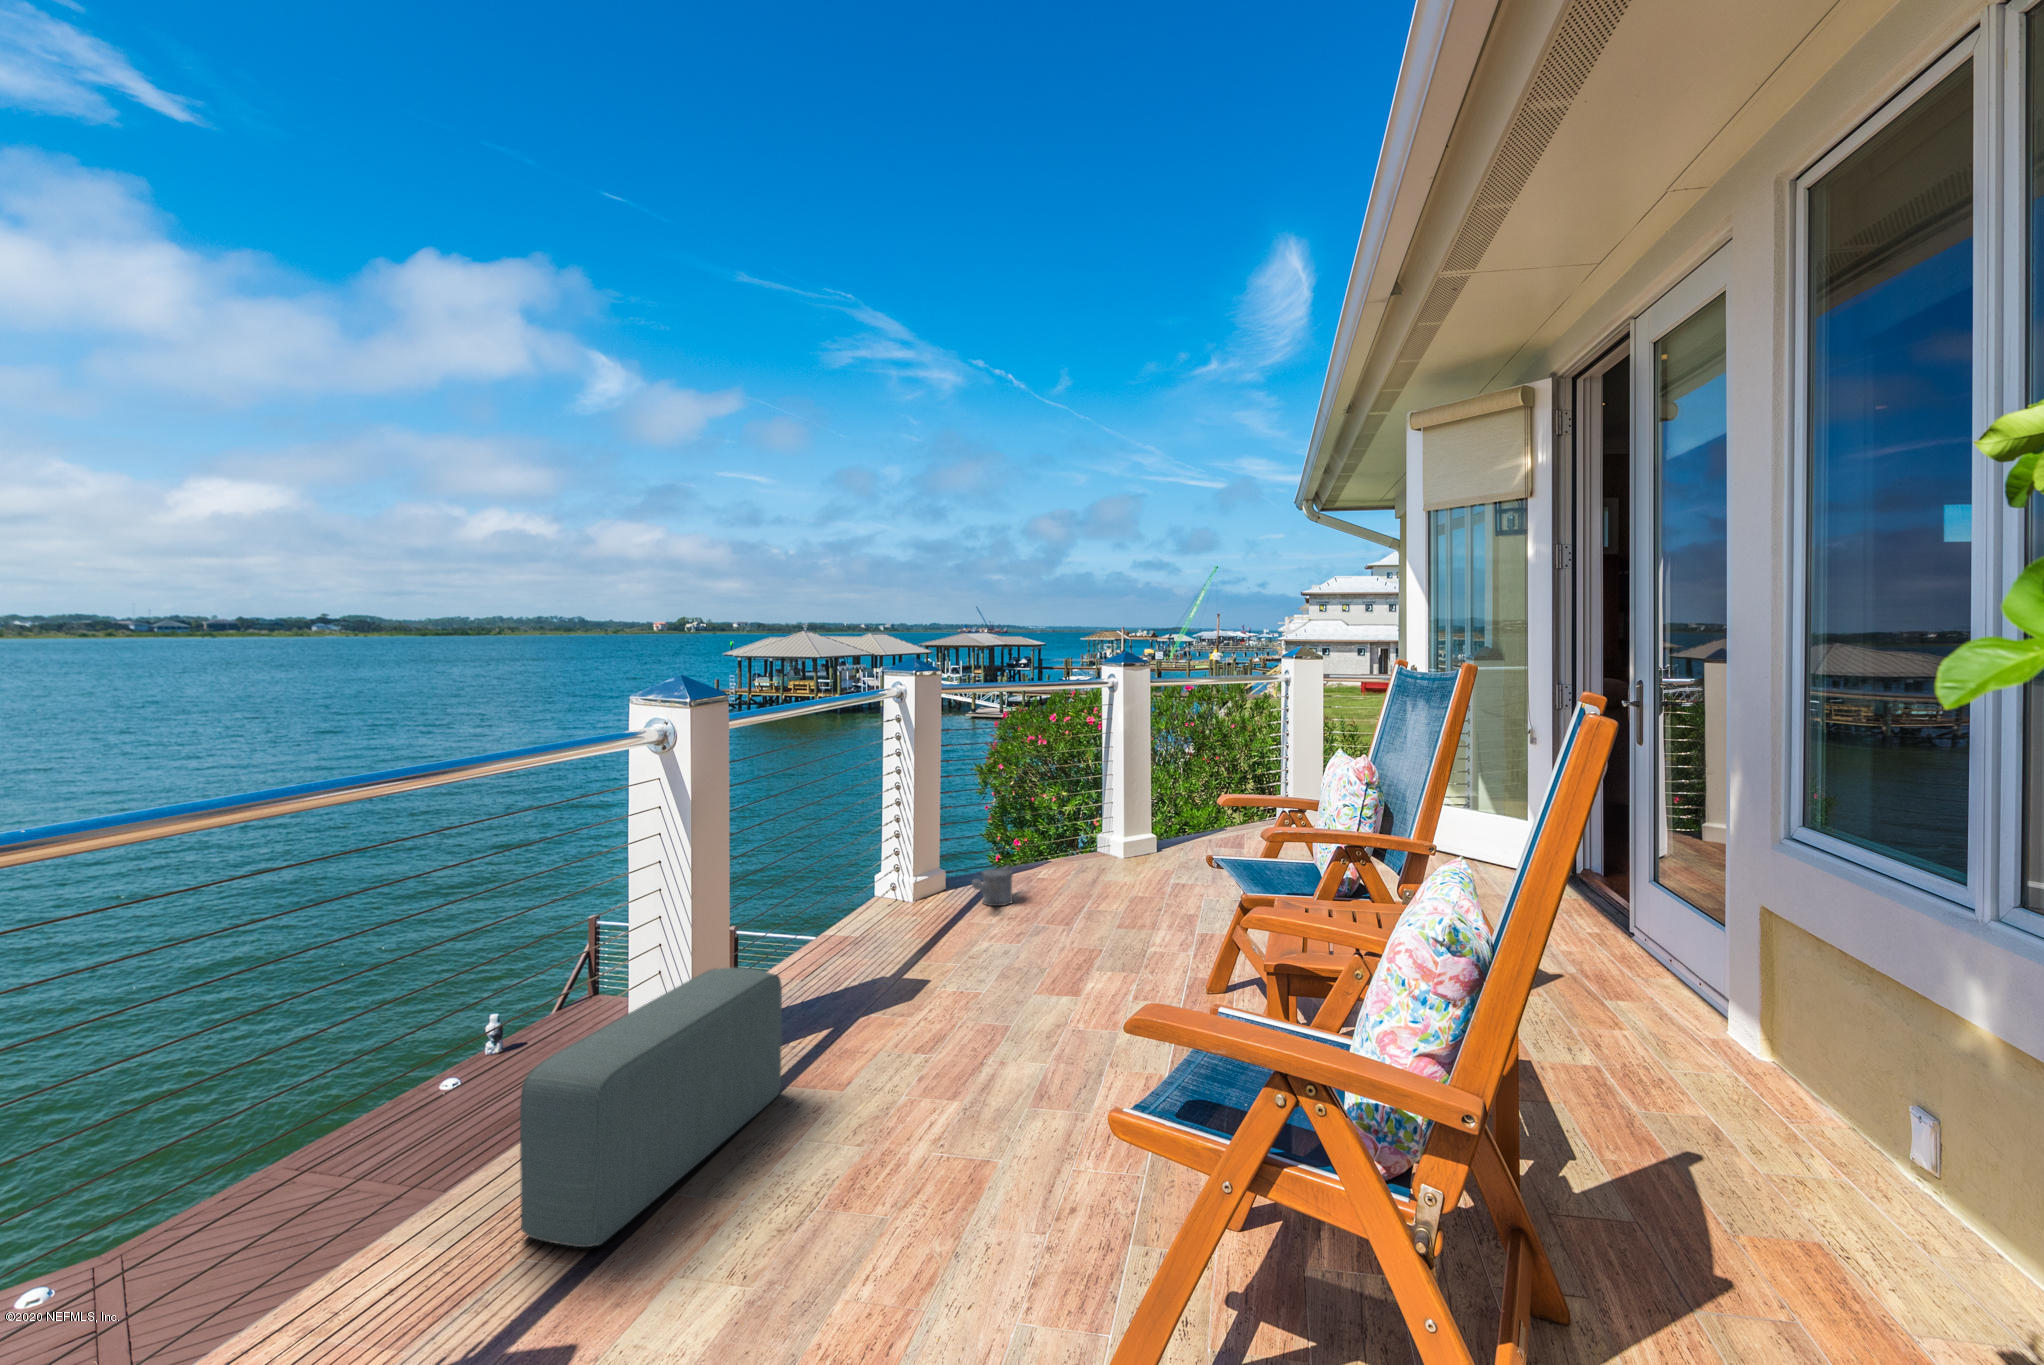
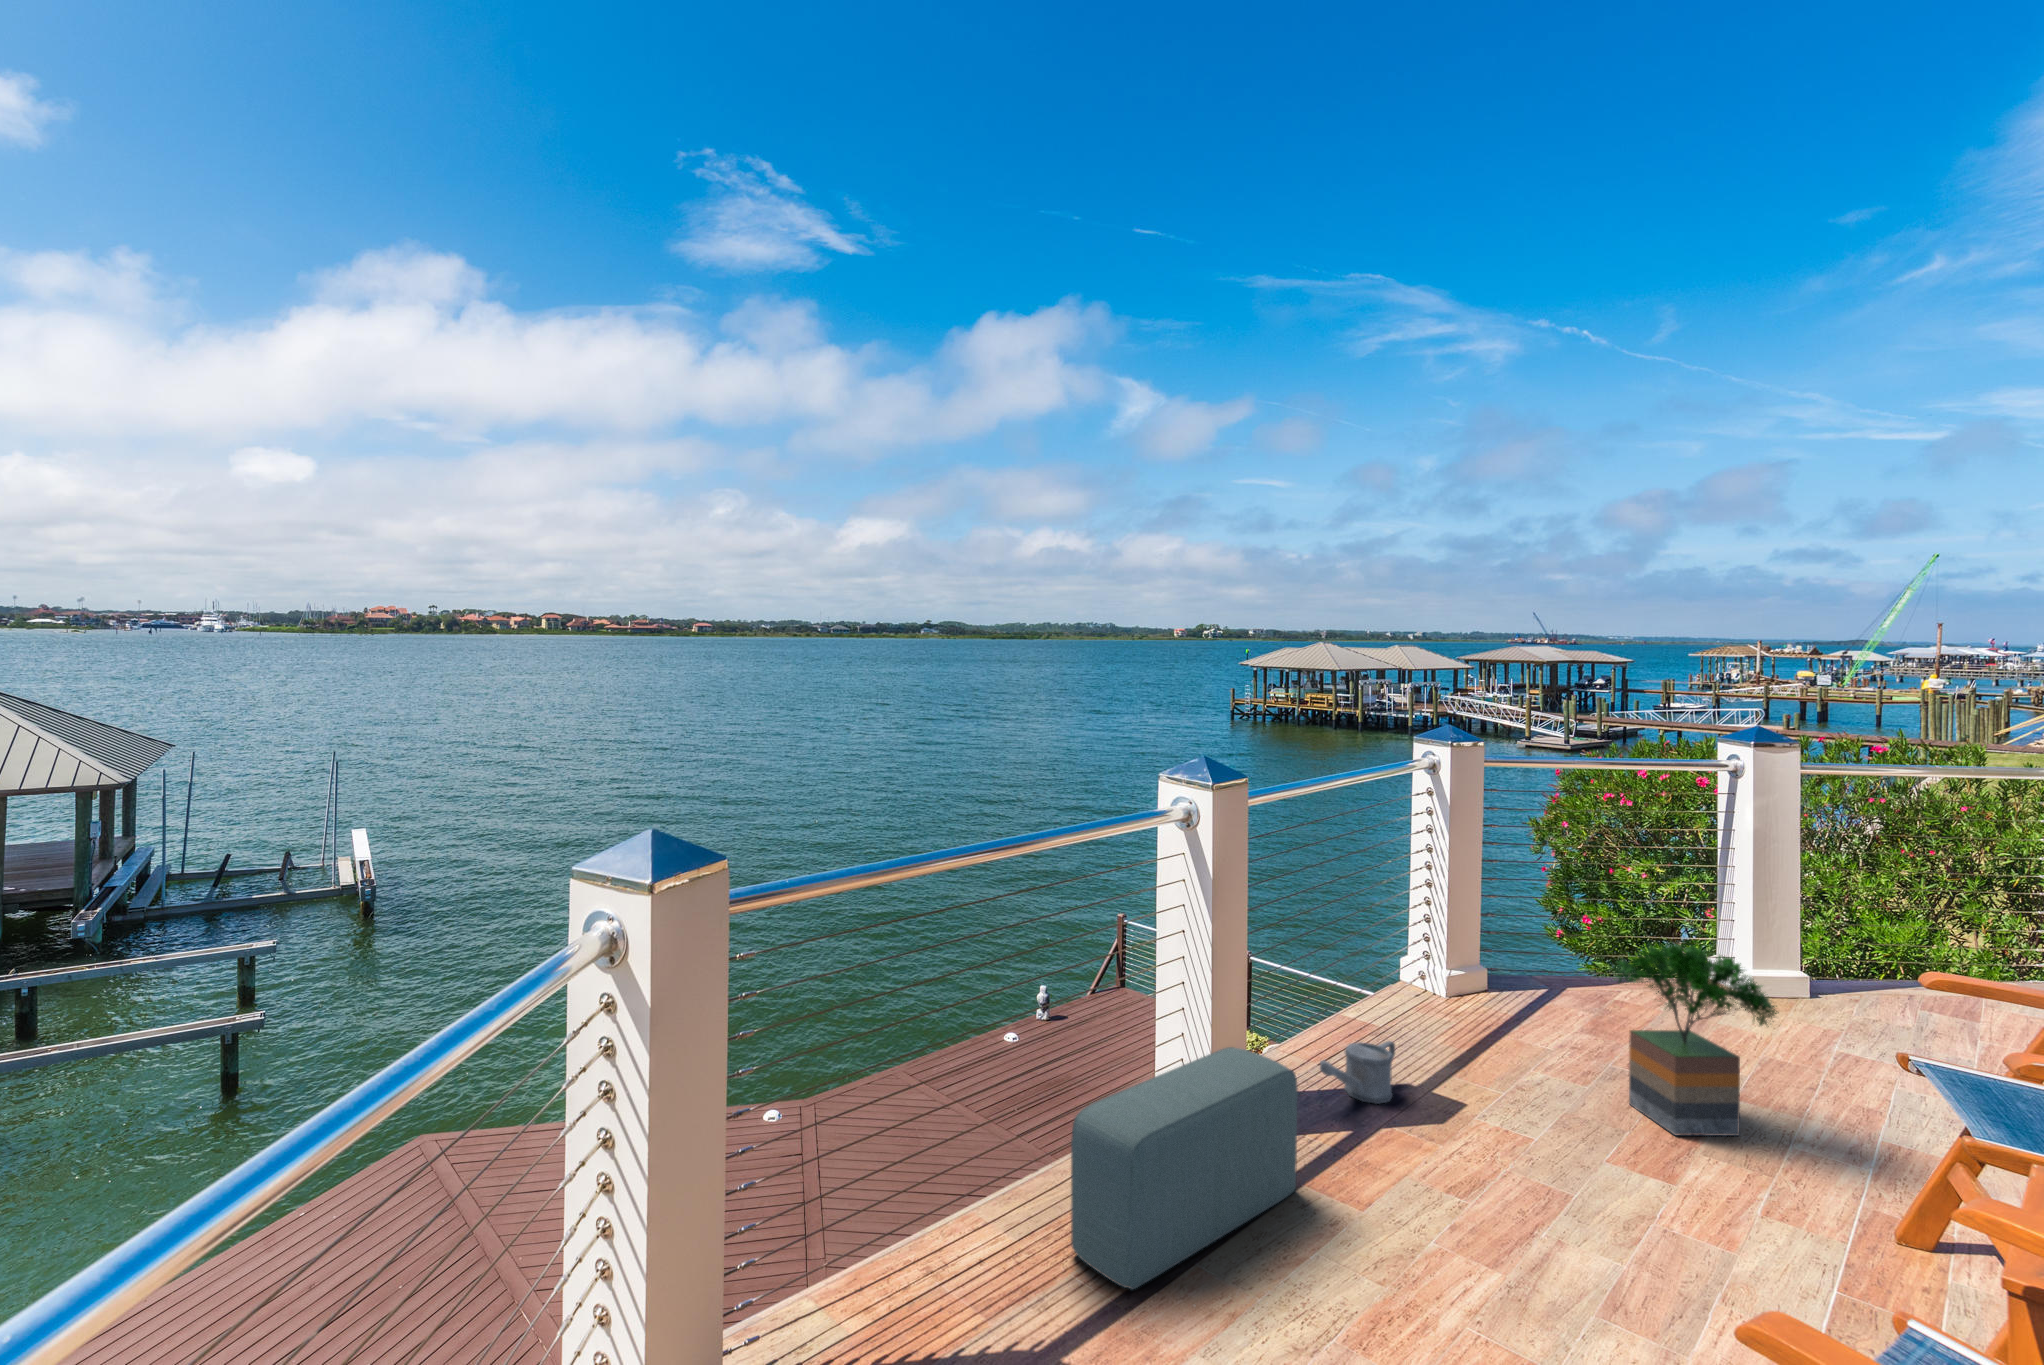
potted tree: none [1036,812,1142,962] -> present [1614,942,1779,1136]
watering can: present [972,865,1013,906] -> present [1320,1041,1395,1104]

